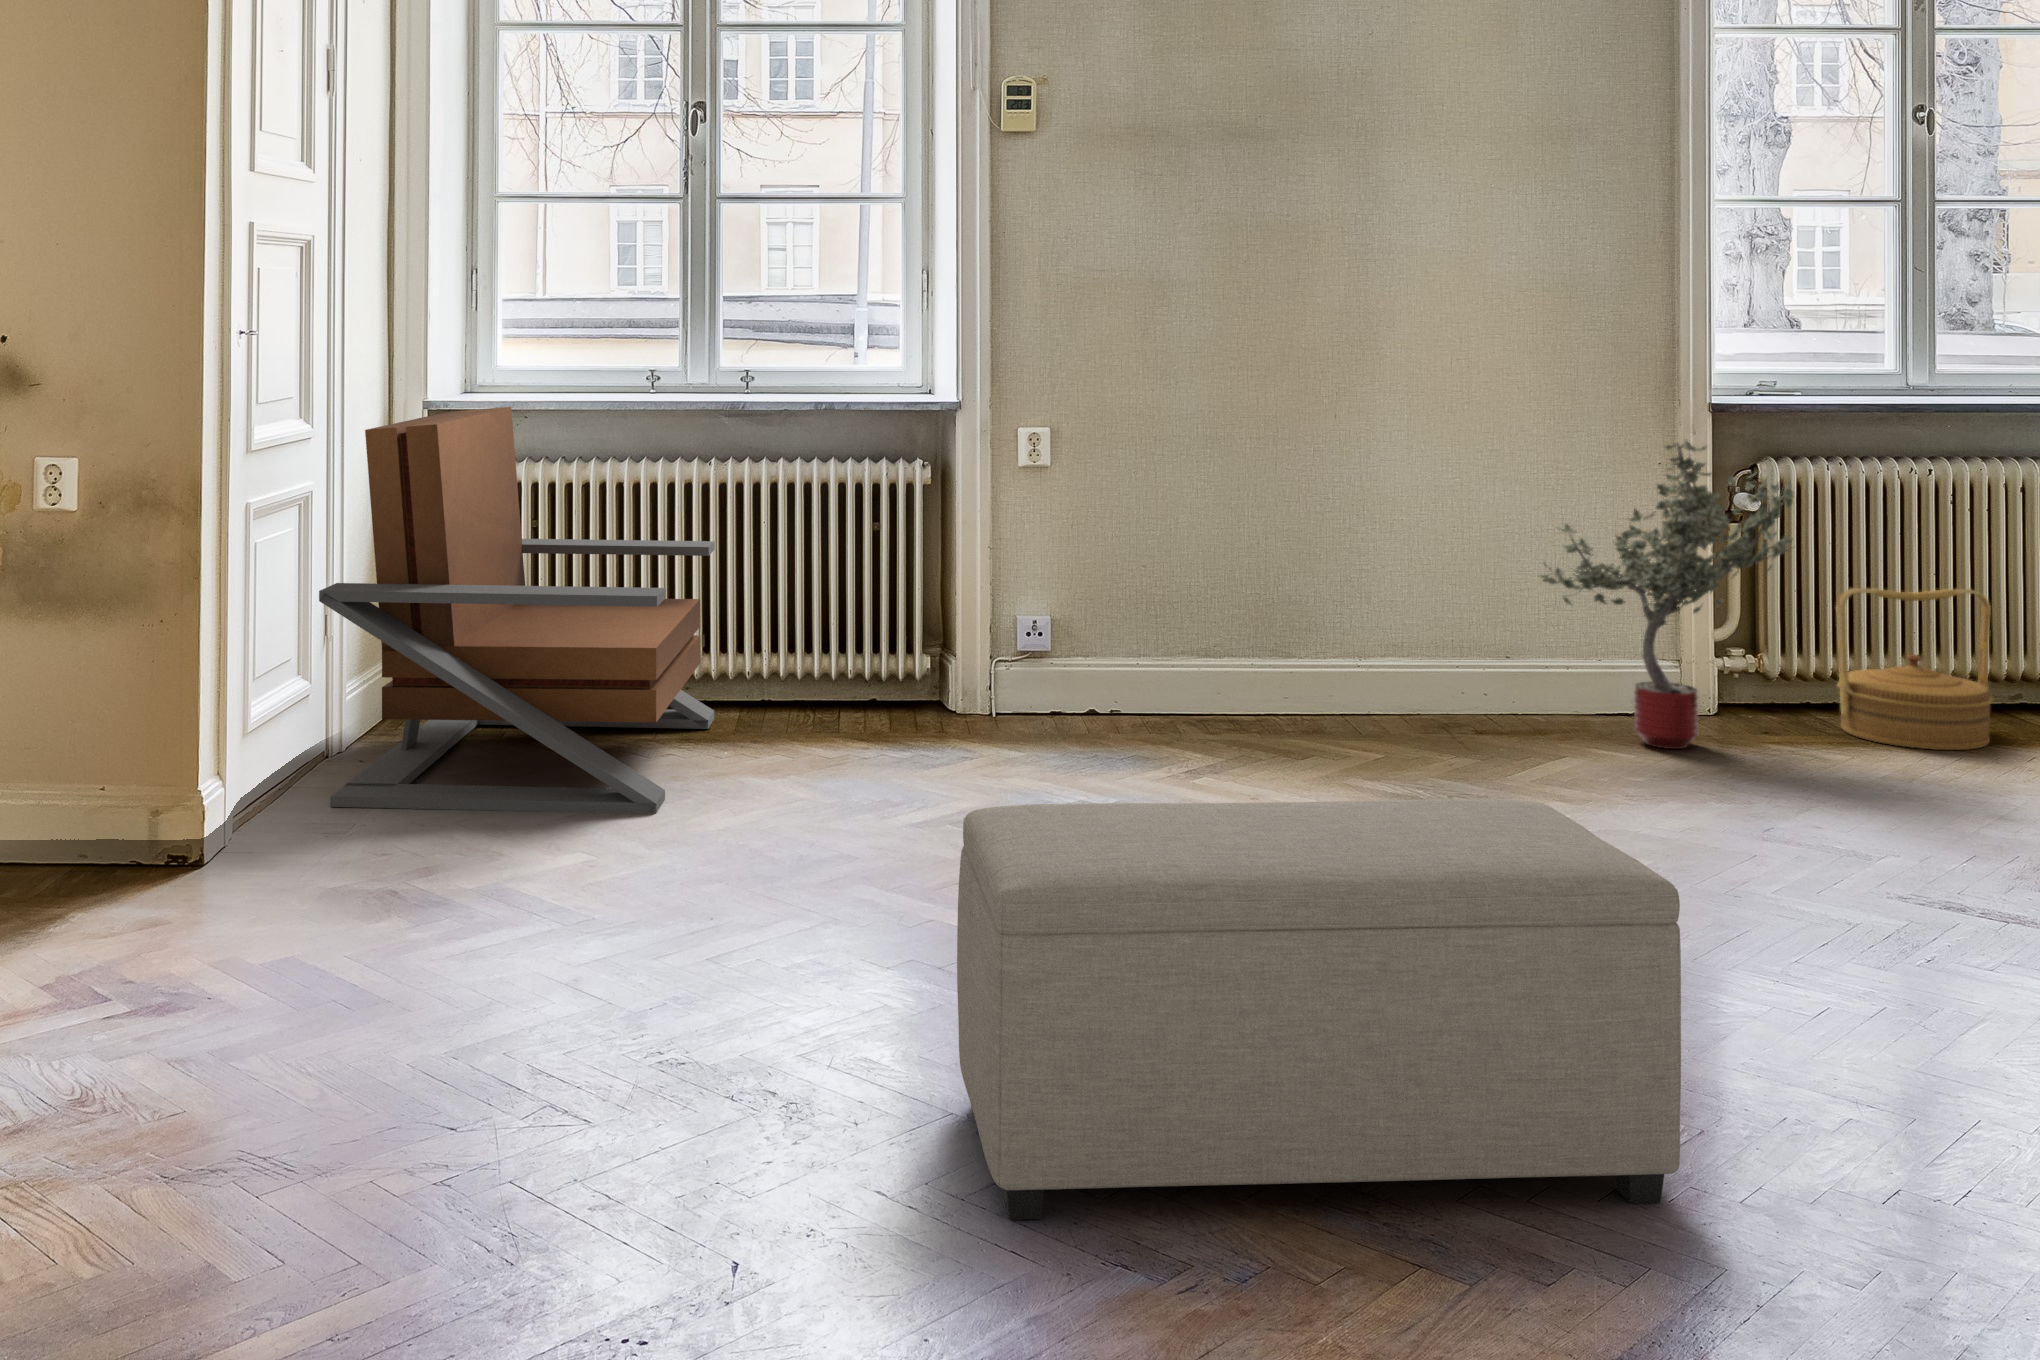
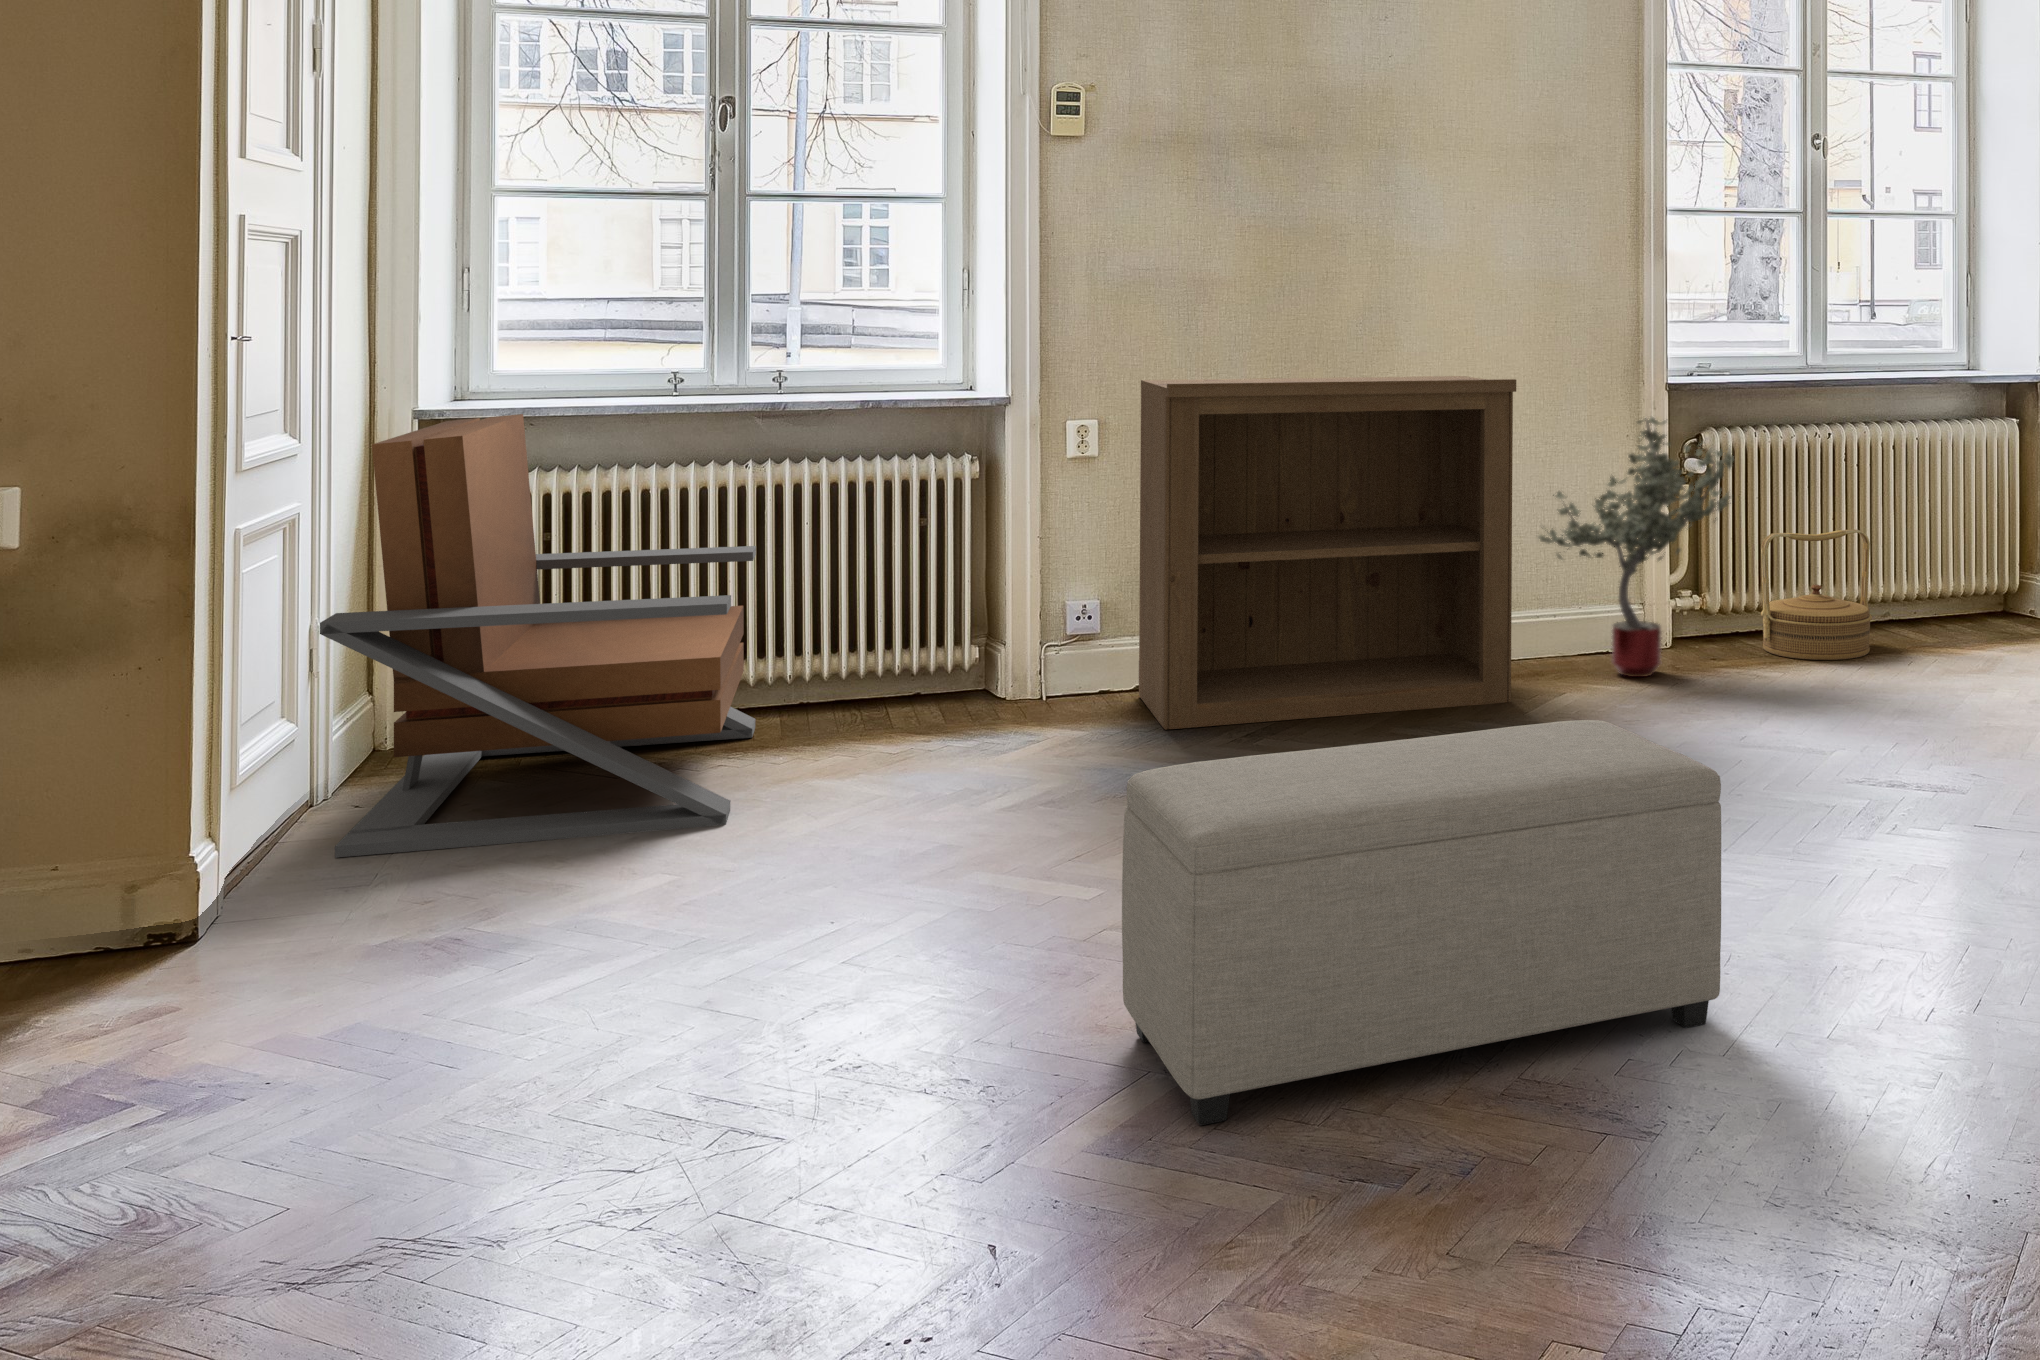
bookshelf: none [1087,387,1506,764] -> present [1139,376,1516,730]

